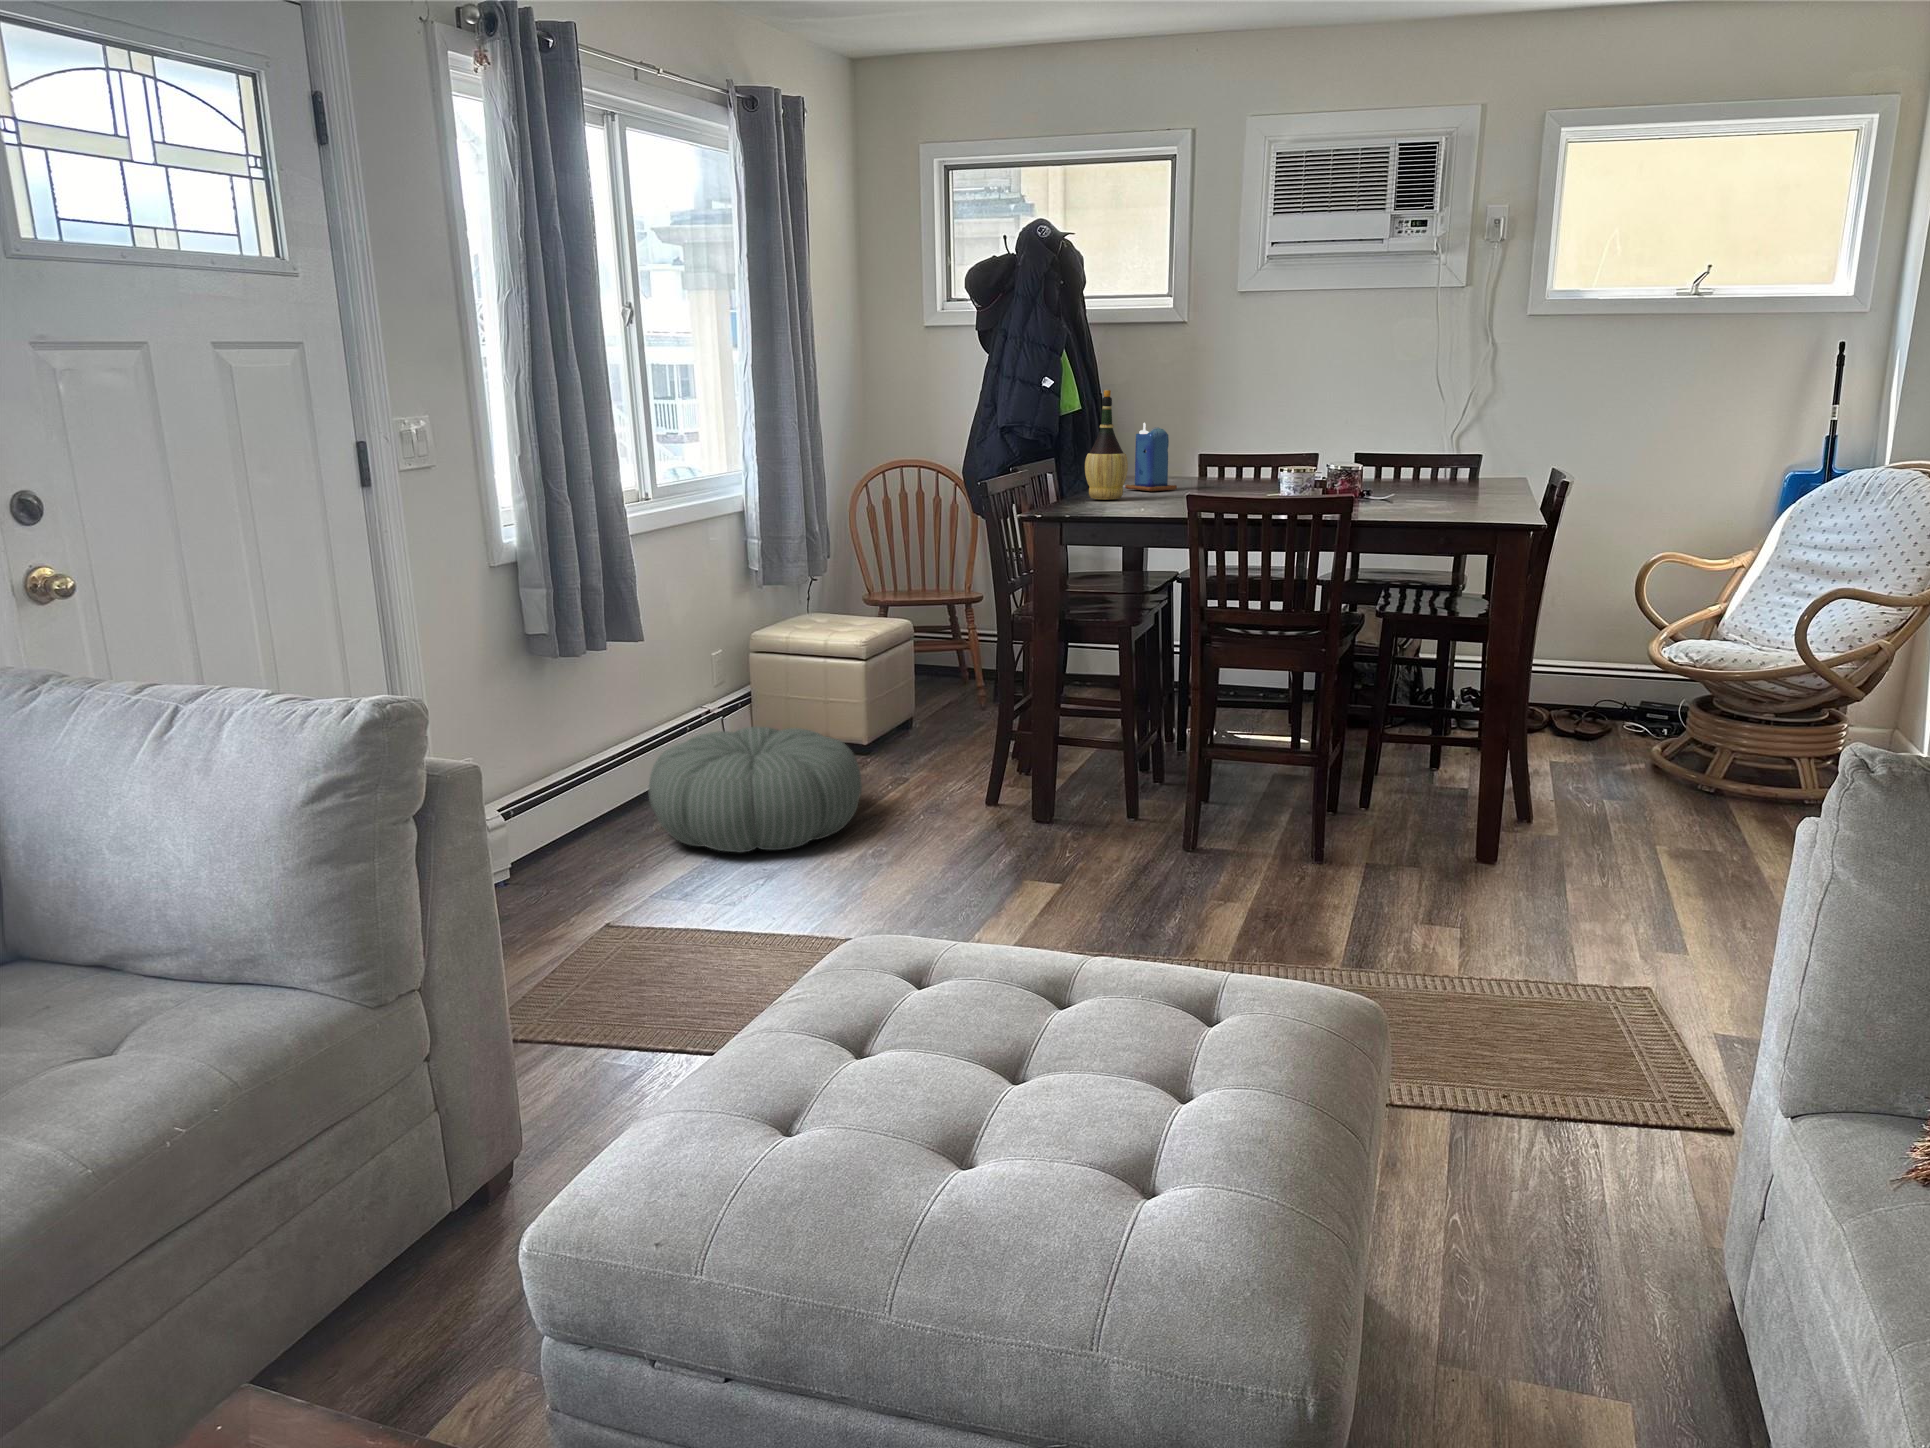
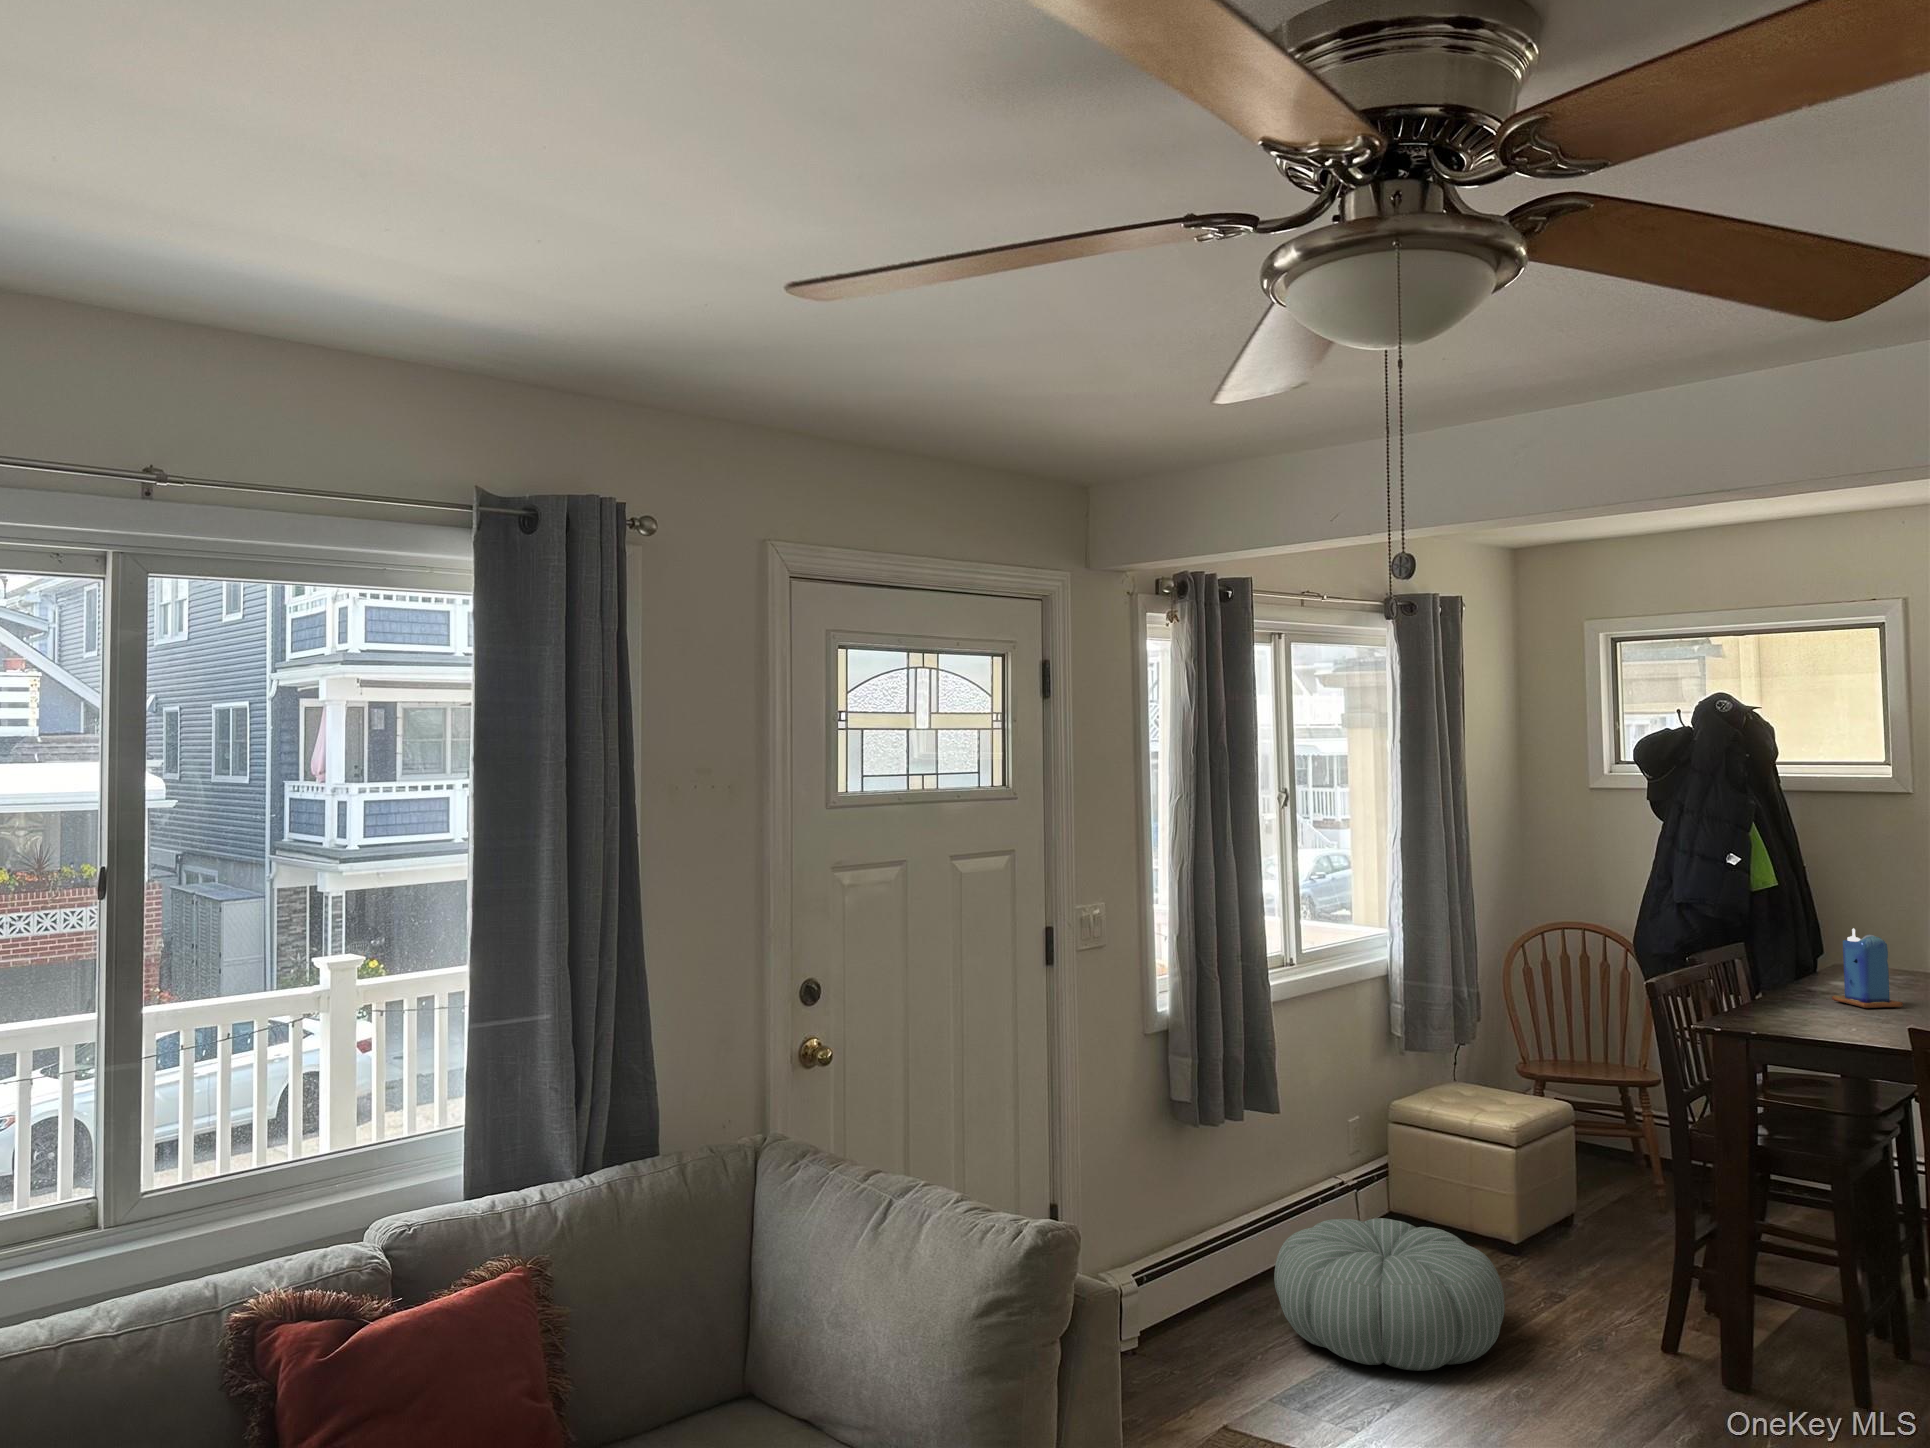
wine bottle: present [1085,390,1128,500] -> none [1773,901,1830,1021]

